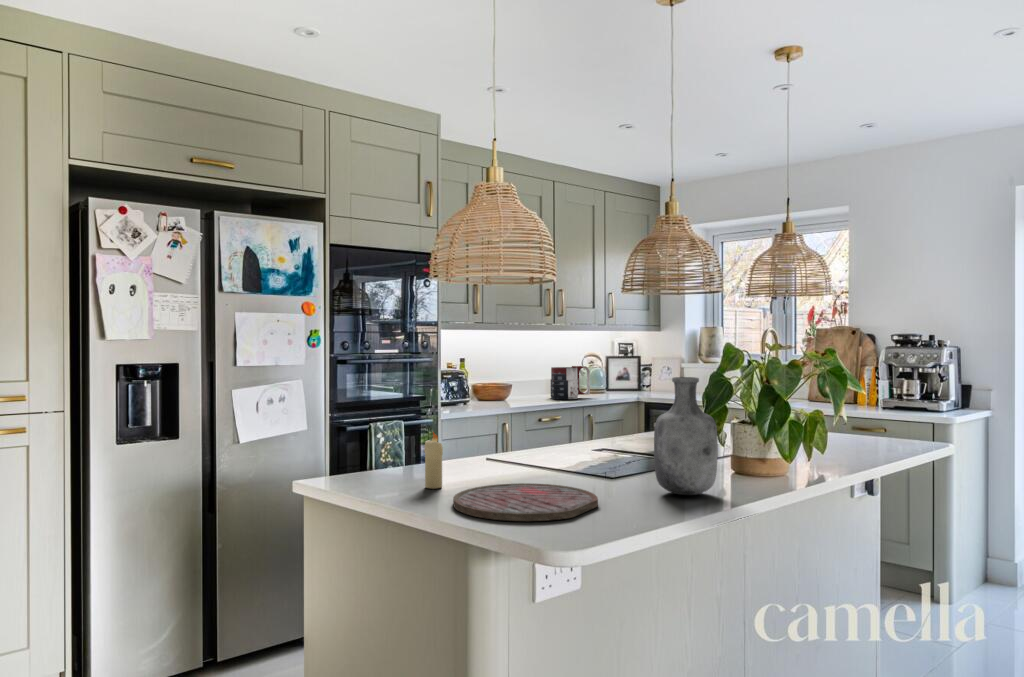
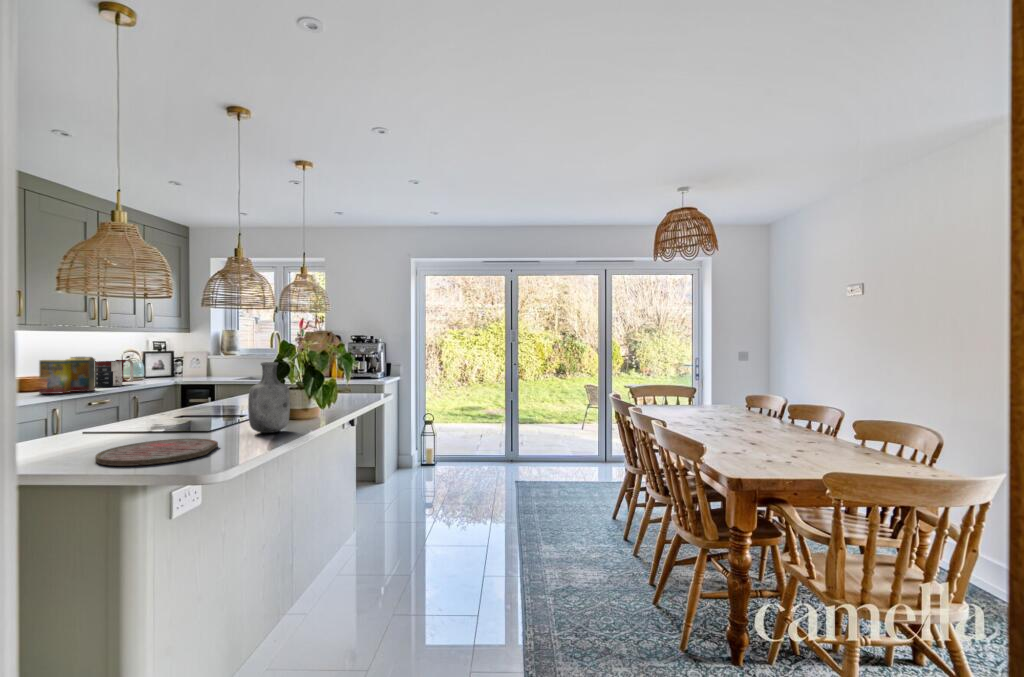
cereal box: none [497,361,548,405] -> present [39,357,95,394]
candle: present [424,432,443,489] -> none [50,412,70,457]

